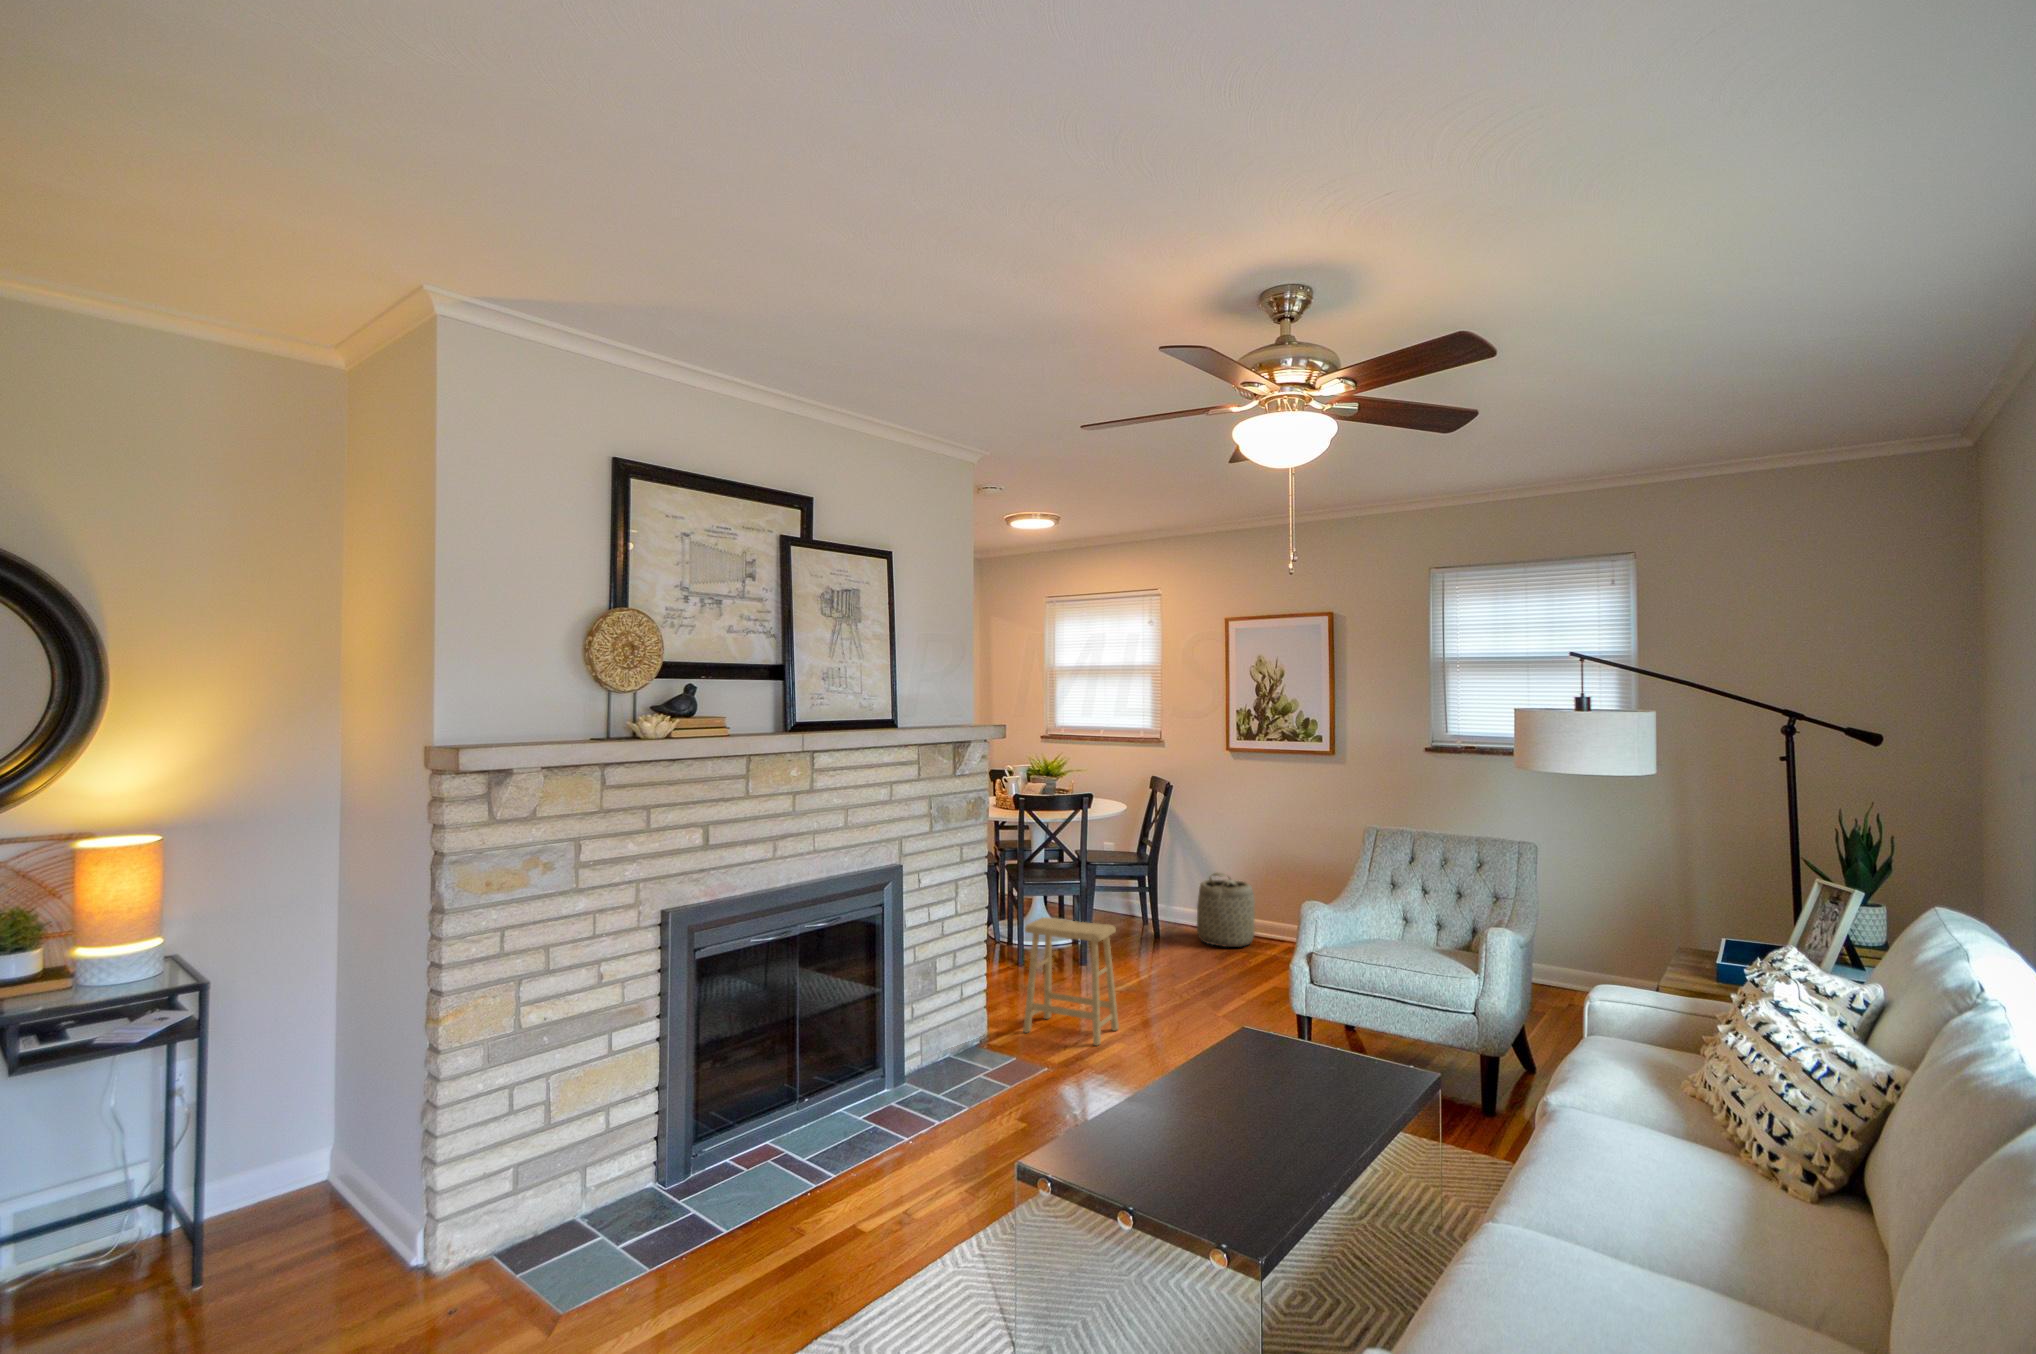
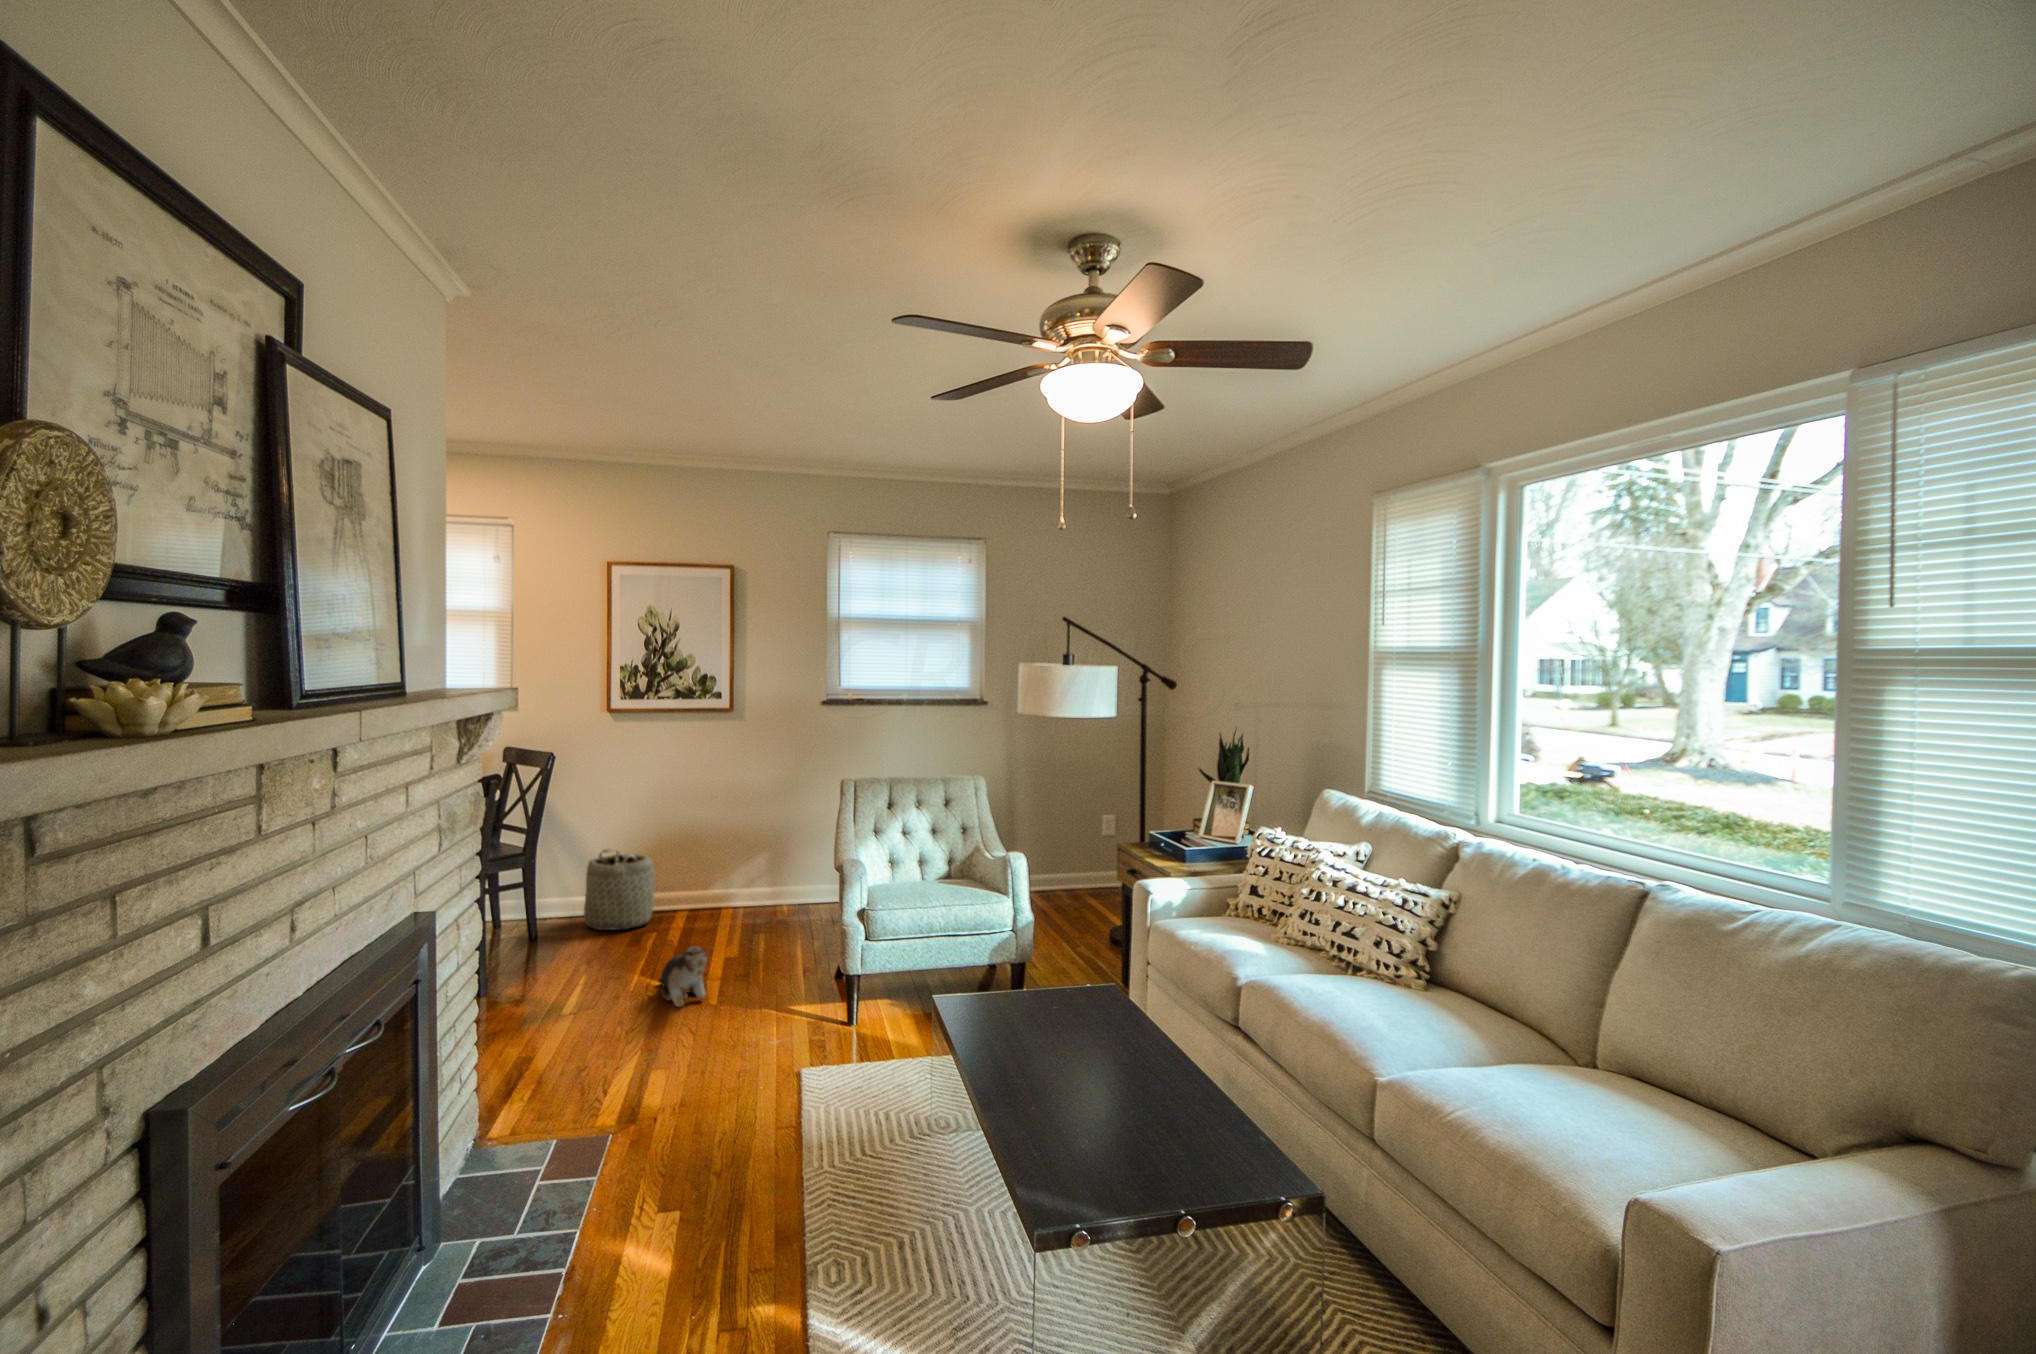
footstool: present [1023,917,1119,1045] -> none [517,929,637,1100]
plush toy: none [1181,959,1213,1011] -> present [659,946,709,1007]

